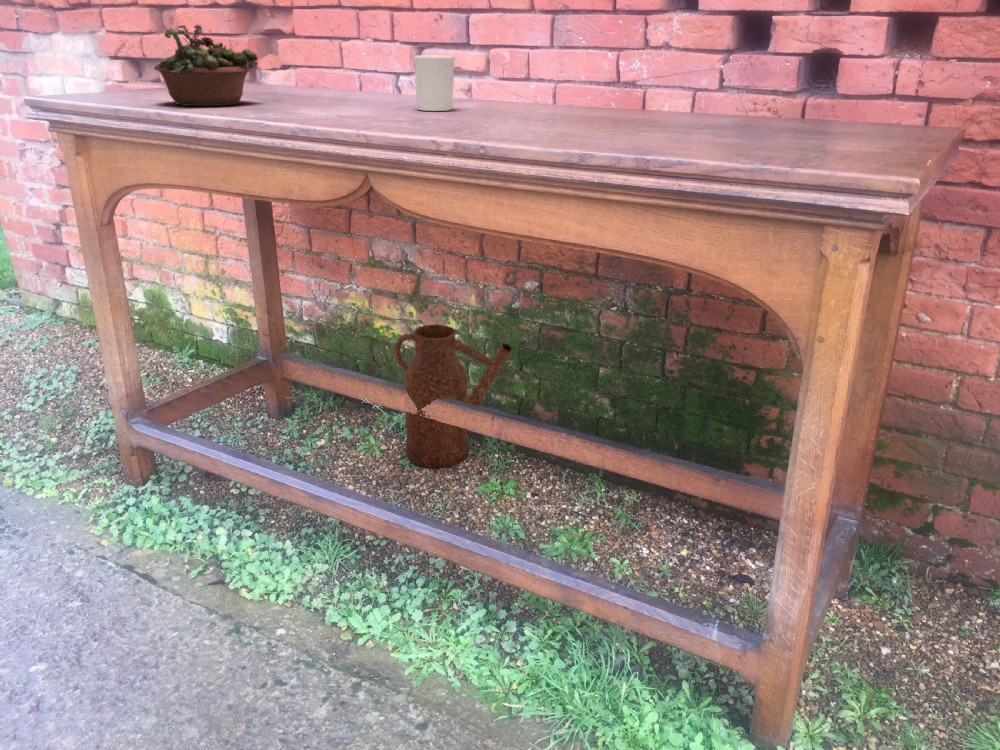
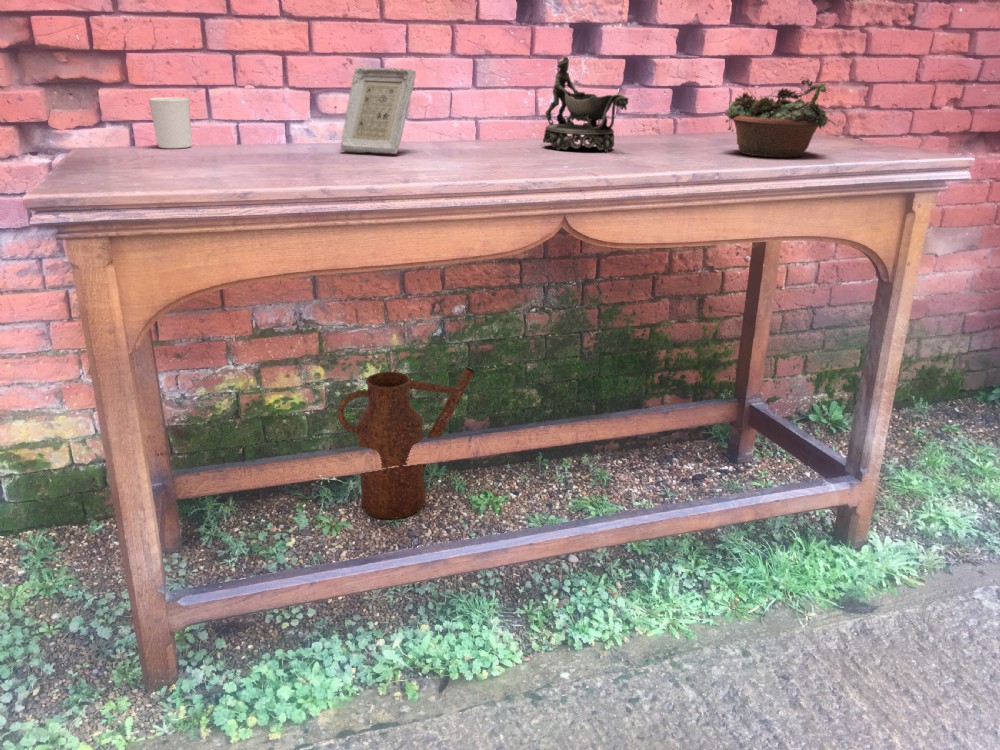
decorative bowl: none [504,7,571,119] -> present [543,56,628,152]
picture frame: none [346,20,398,102] -> present [341,67,416,154]
succulent planter: present [154,24,258,106] -> present [726,78,837,157]
candle holder: present [413,55,455,111] -> present [149,98,192,148]

